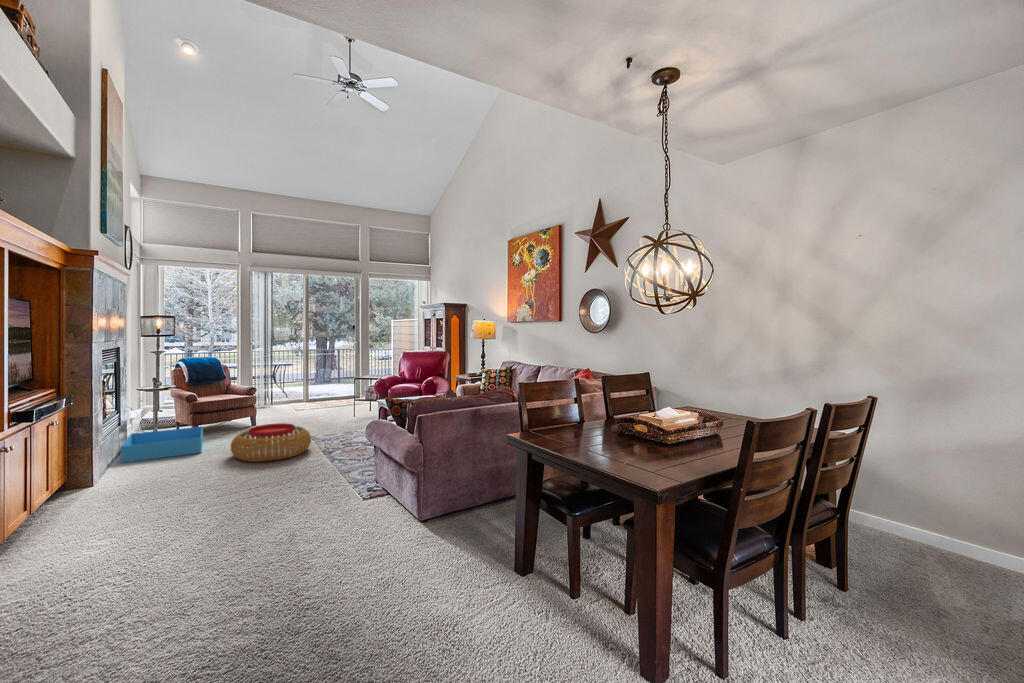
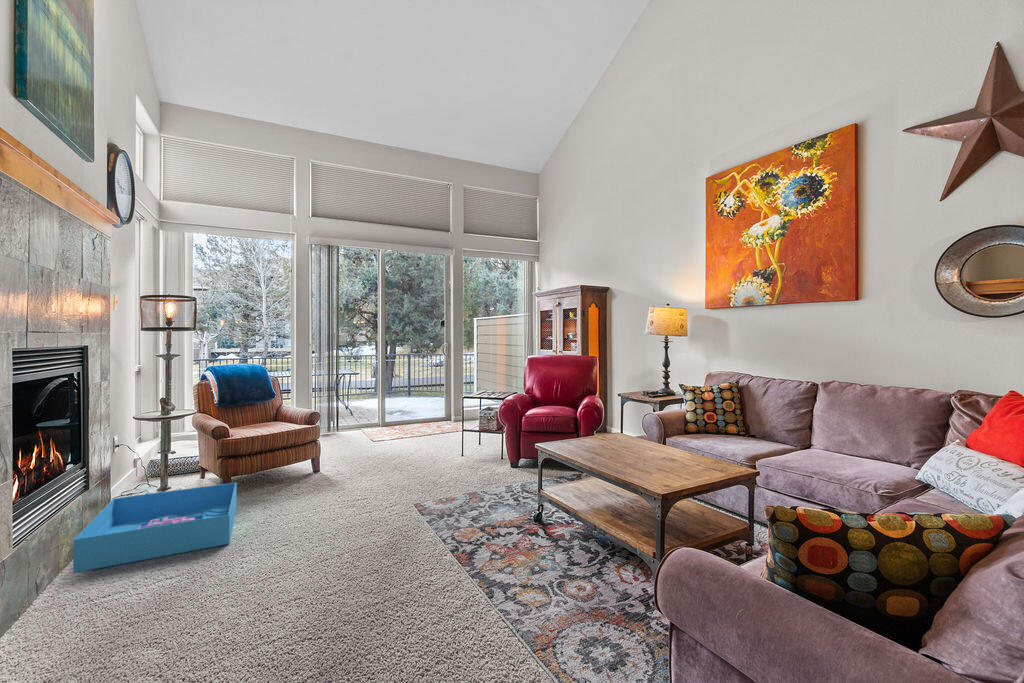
pouf: present [231,423,311,462] -> none [282,486,431,580]

